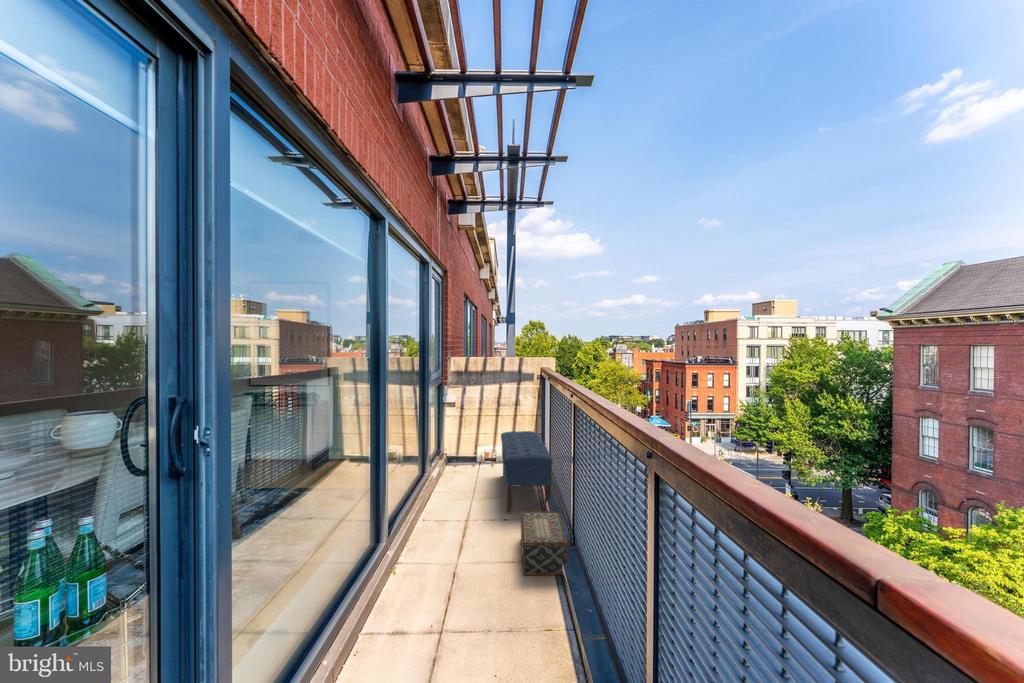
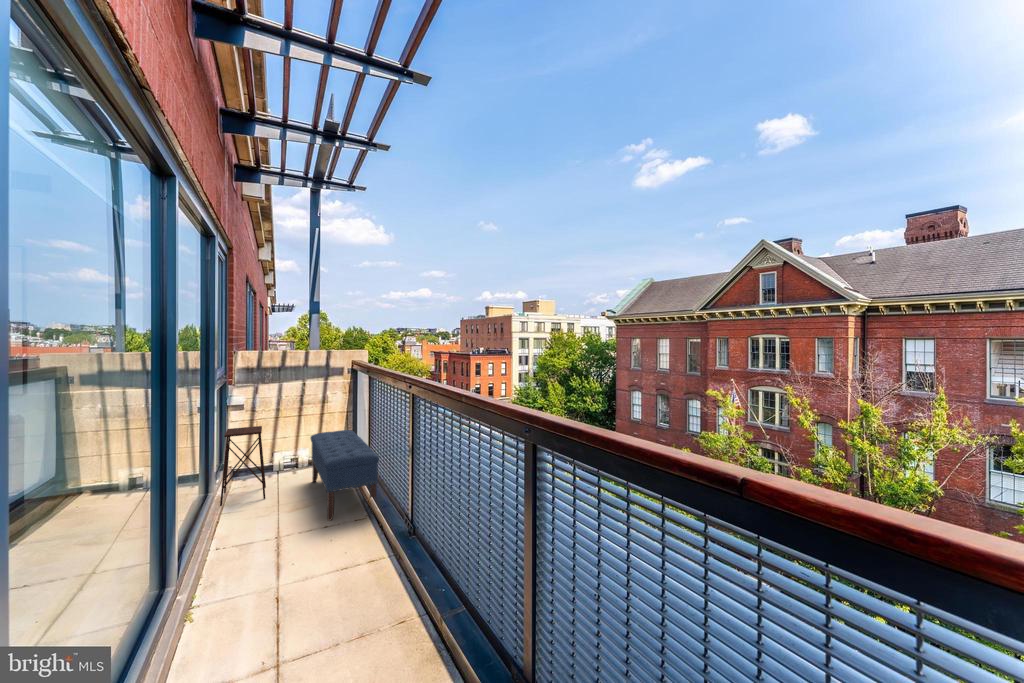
side table: none [432,421,467,485] -> present [220,426,266,506]
woven basket: present [521,511,568,575] -> none [351,509,409,581]

